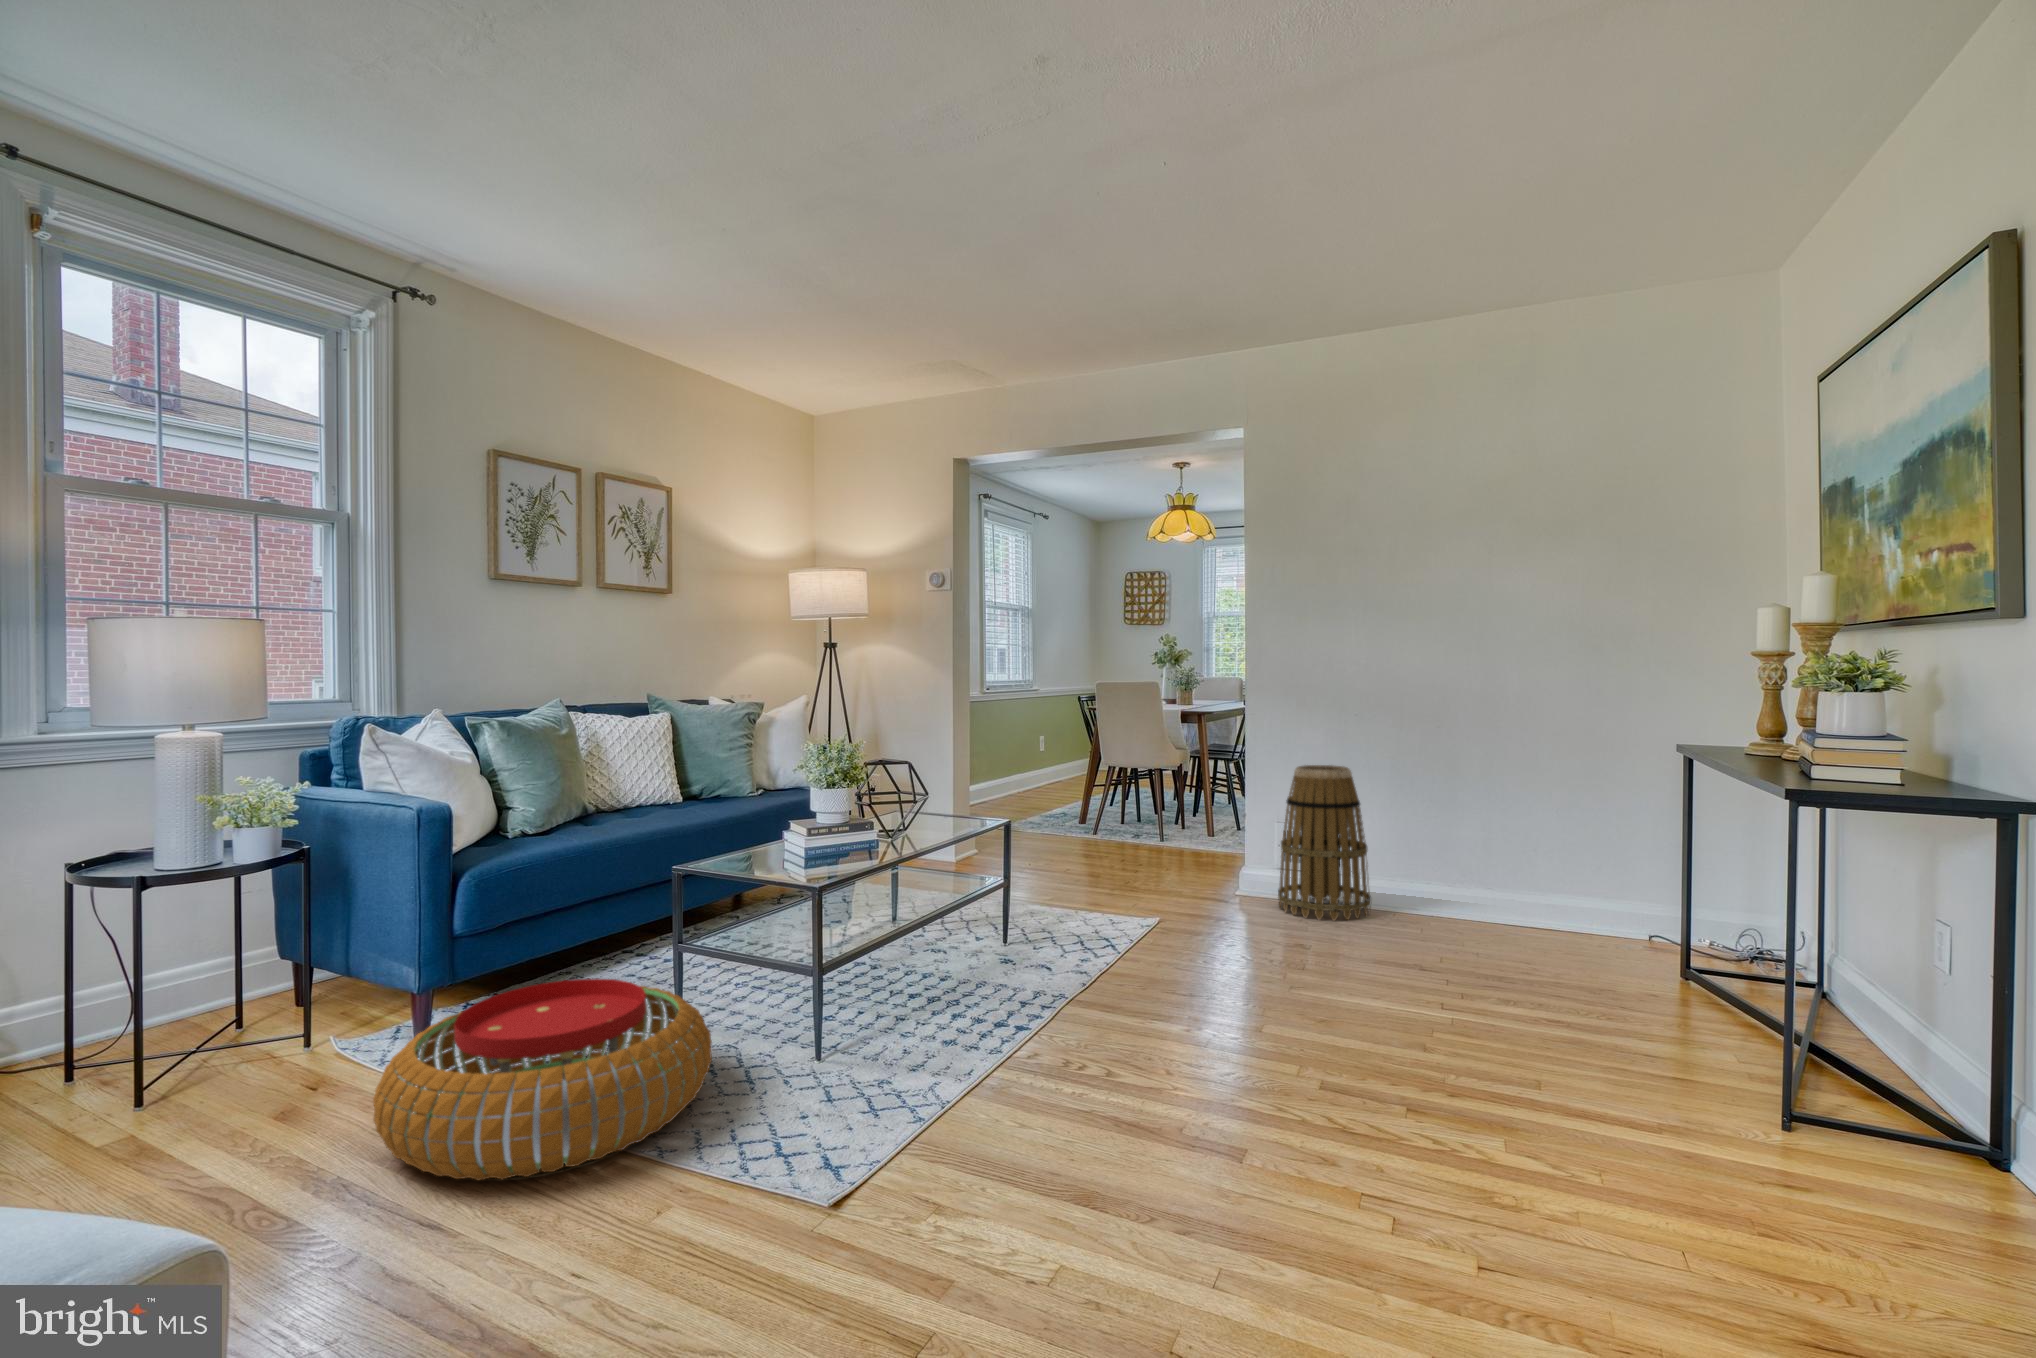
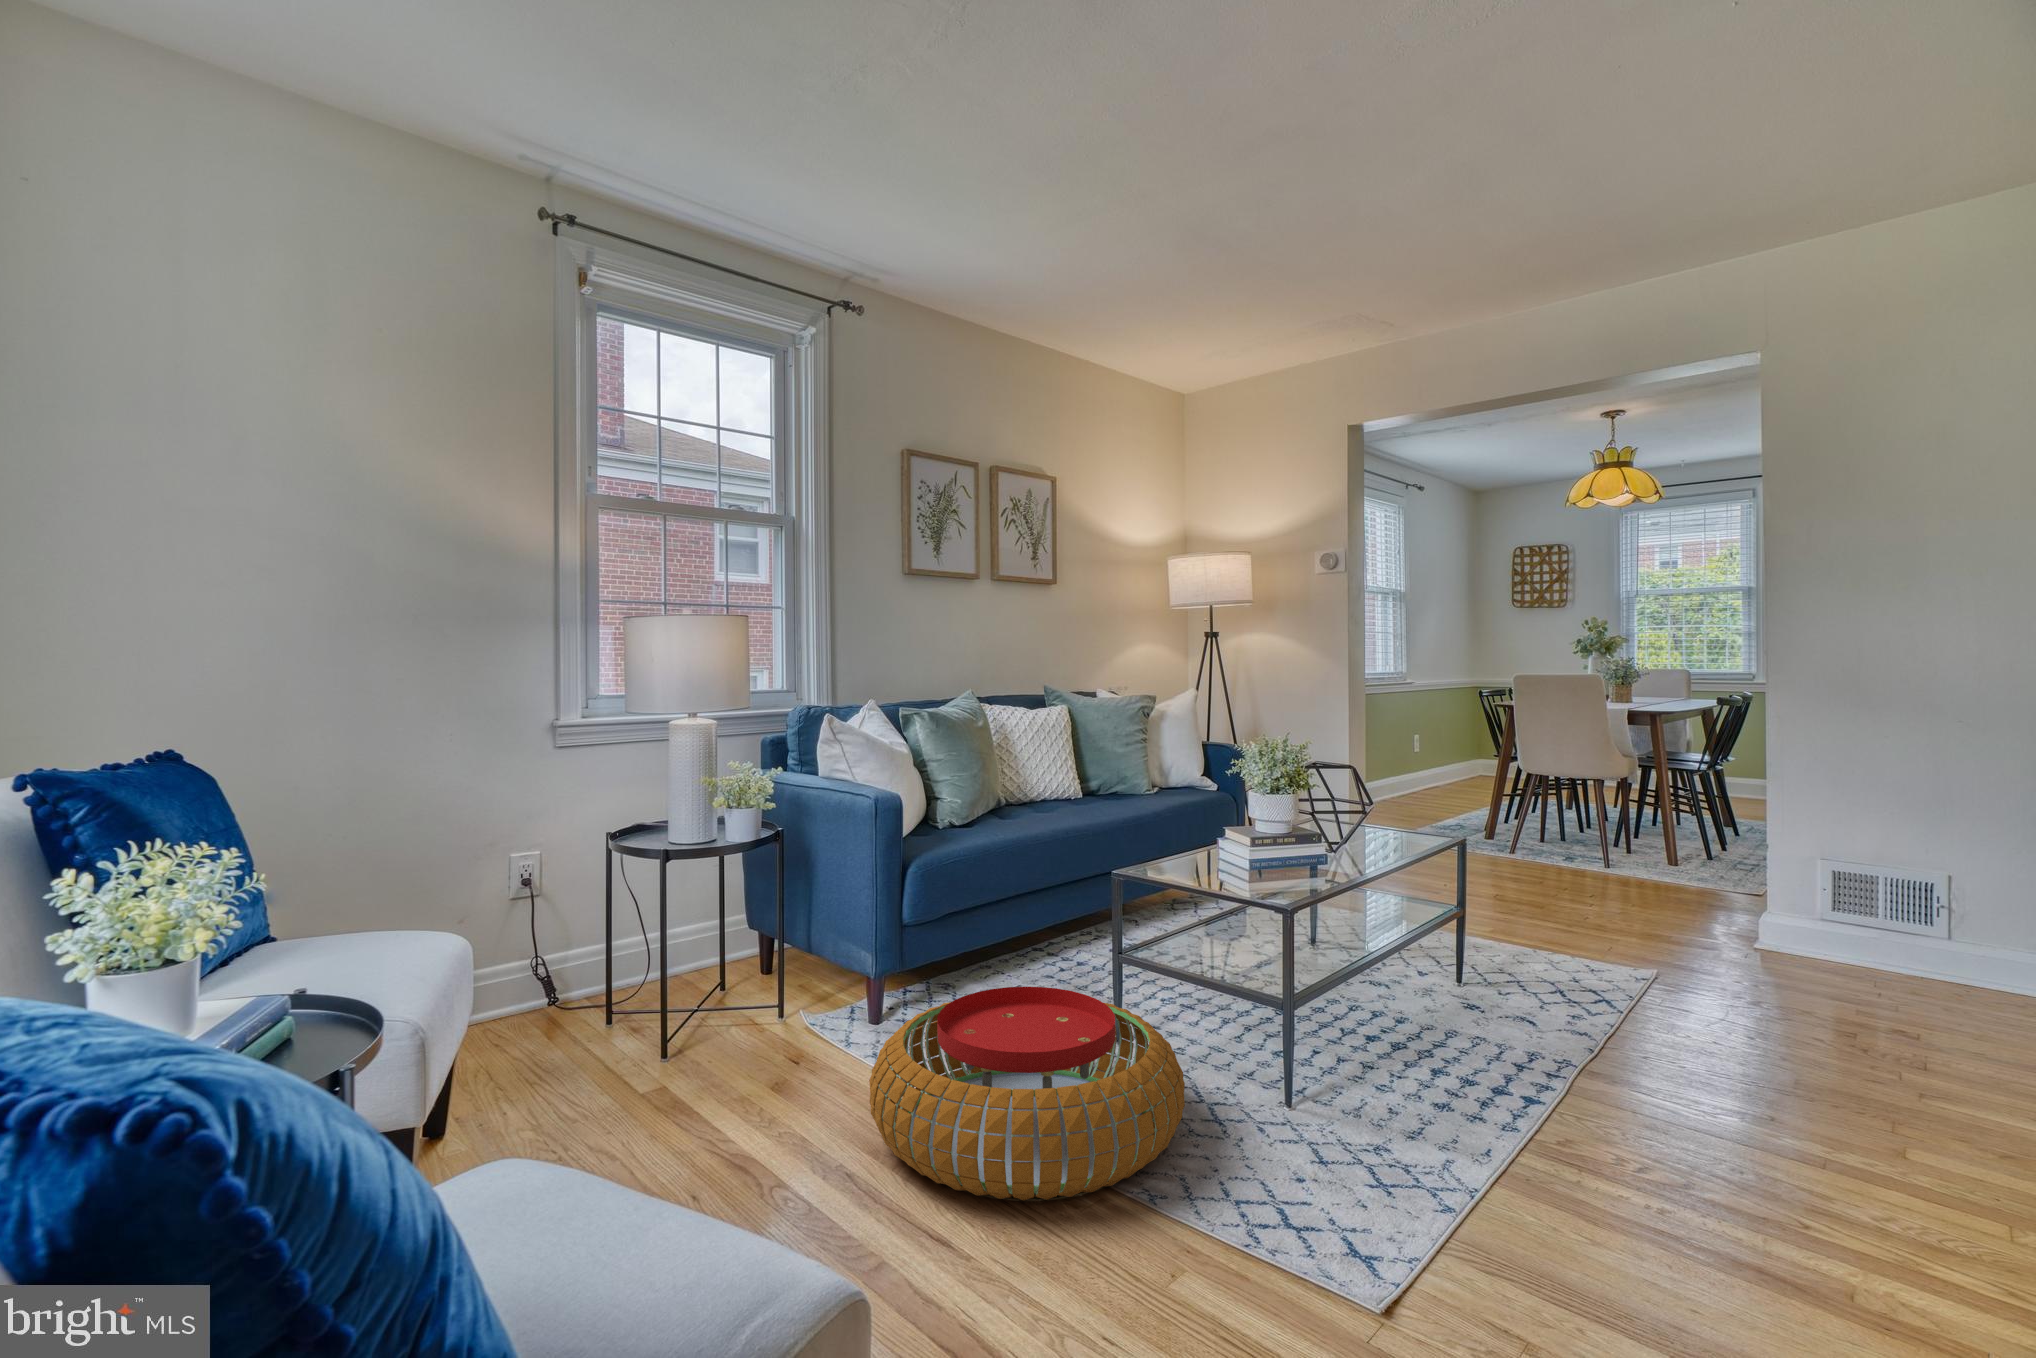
basket: present [1278,765,1371,920] -> none [1822,789,1982,1000]

